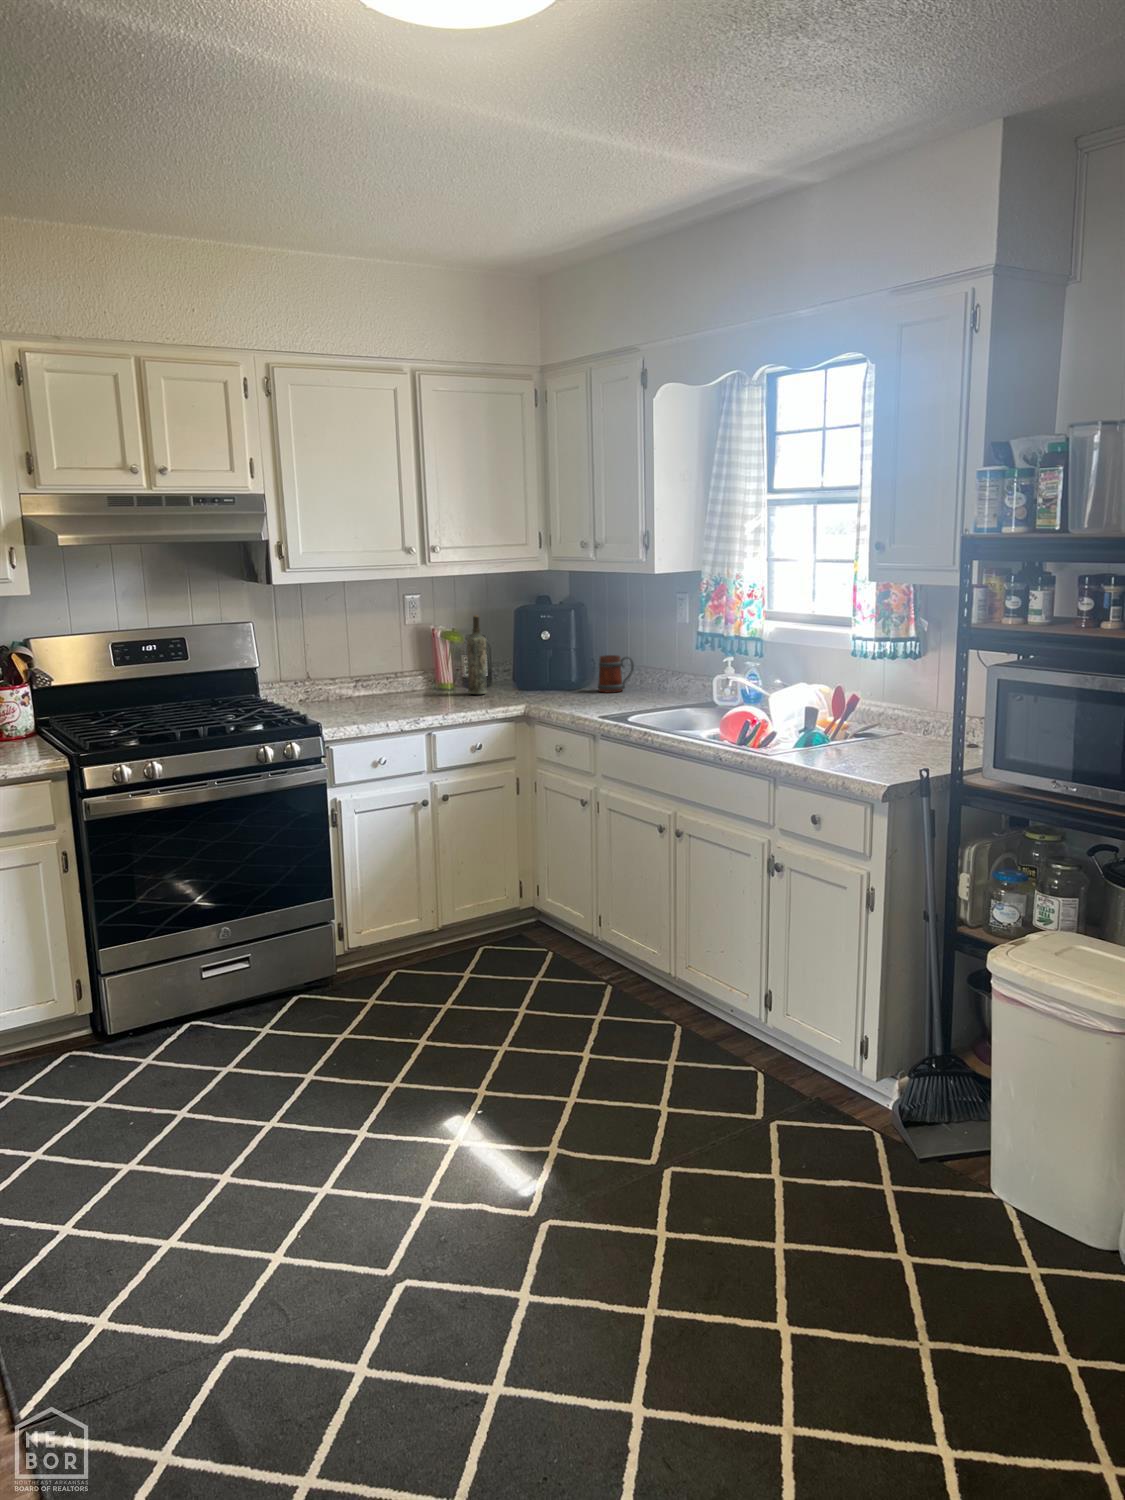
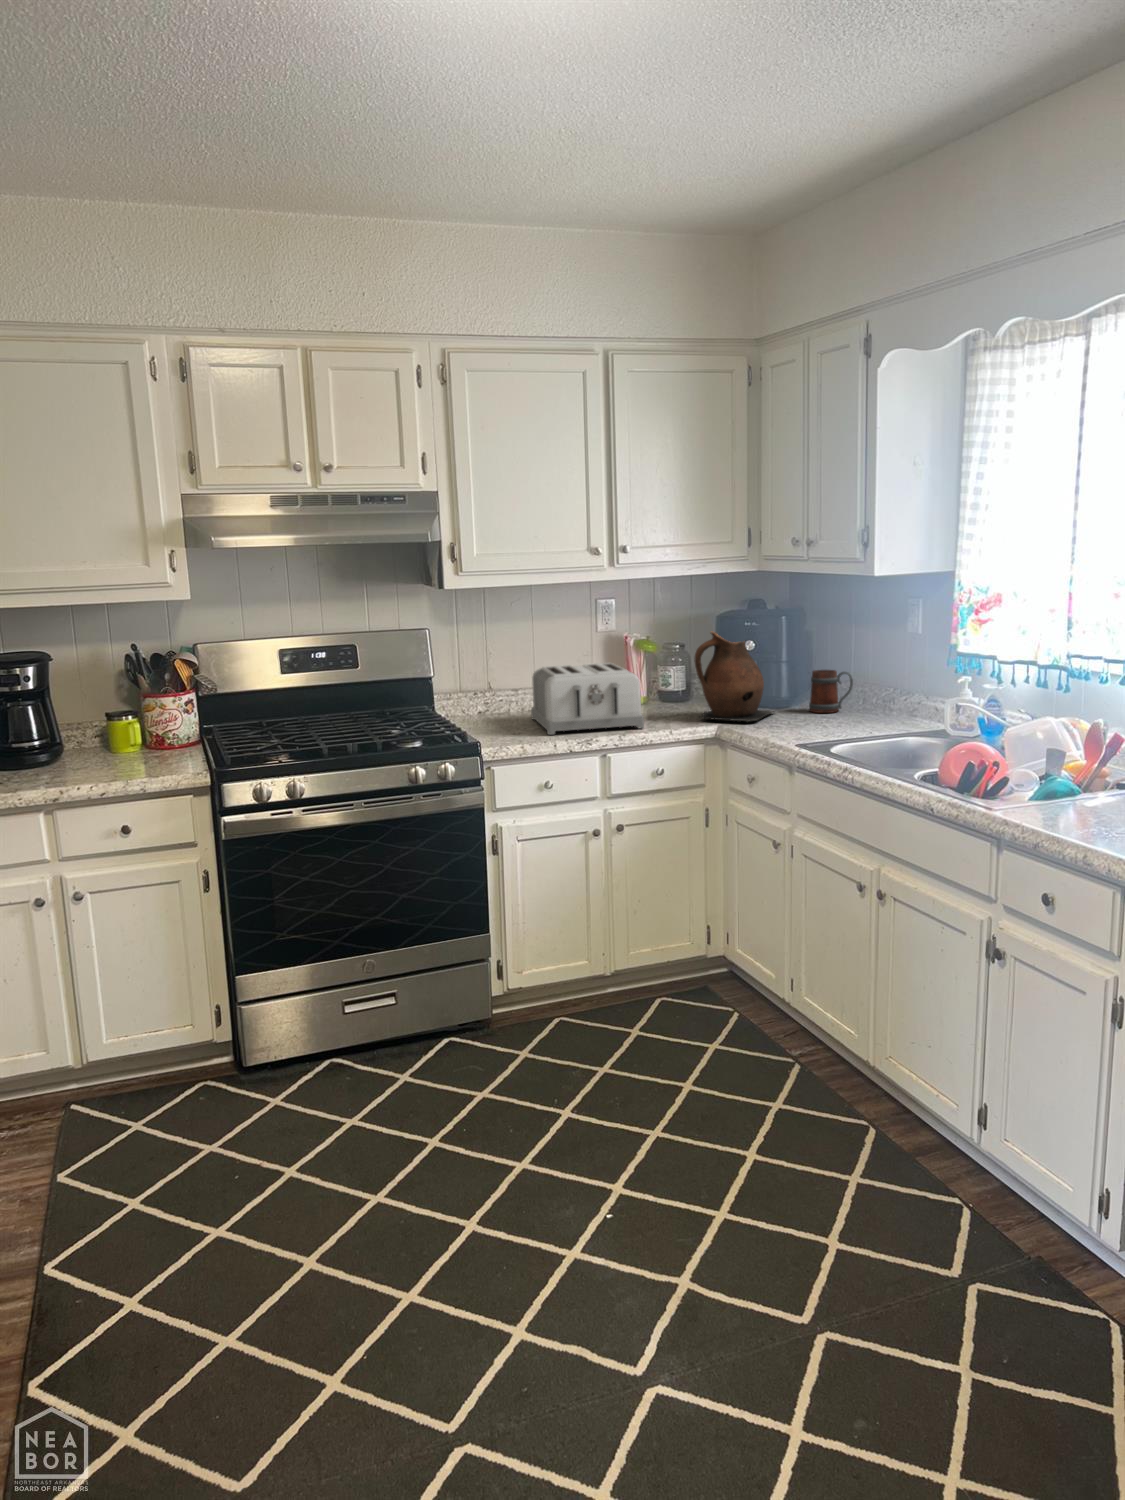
bottle: present [467,615,487,694] -> none [660,622,682,711]
ceramic pitcher: none [501,623,570,702] -> present [694,632,774,722]
toaster: none [353,652,461,716] -> present [531,663,644,735]

